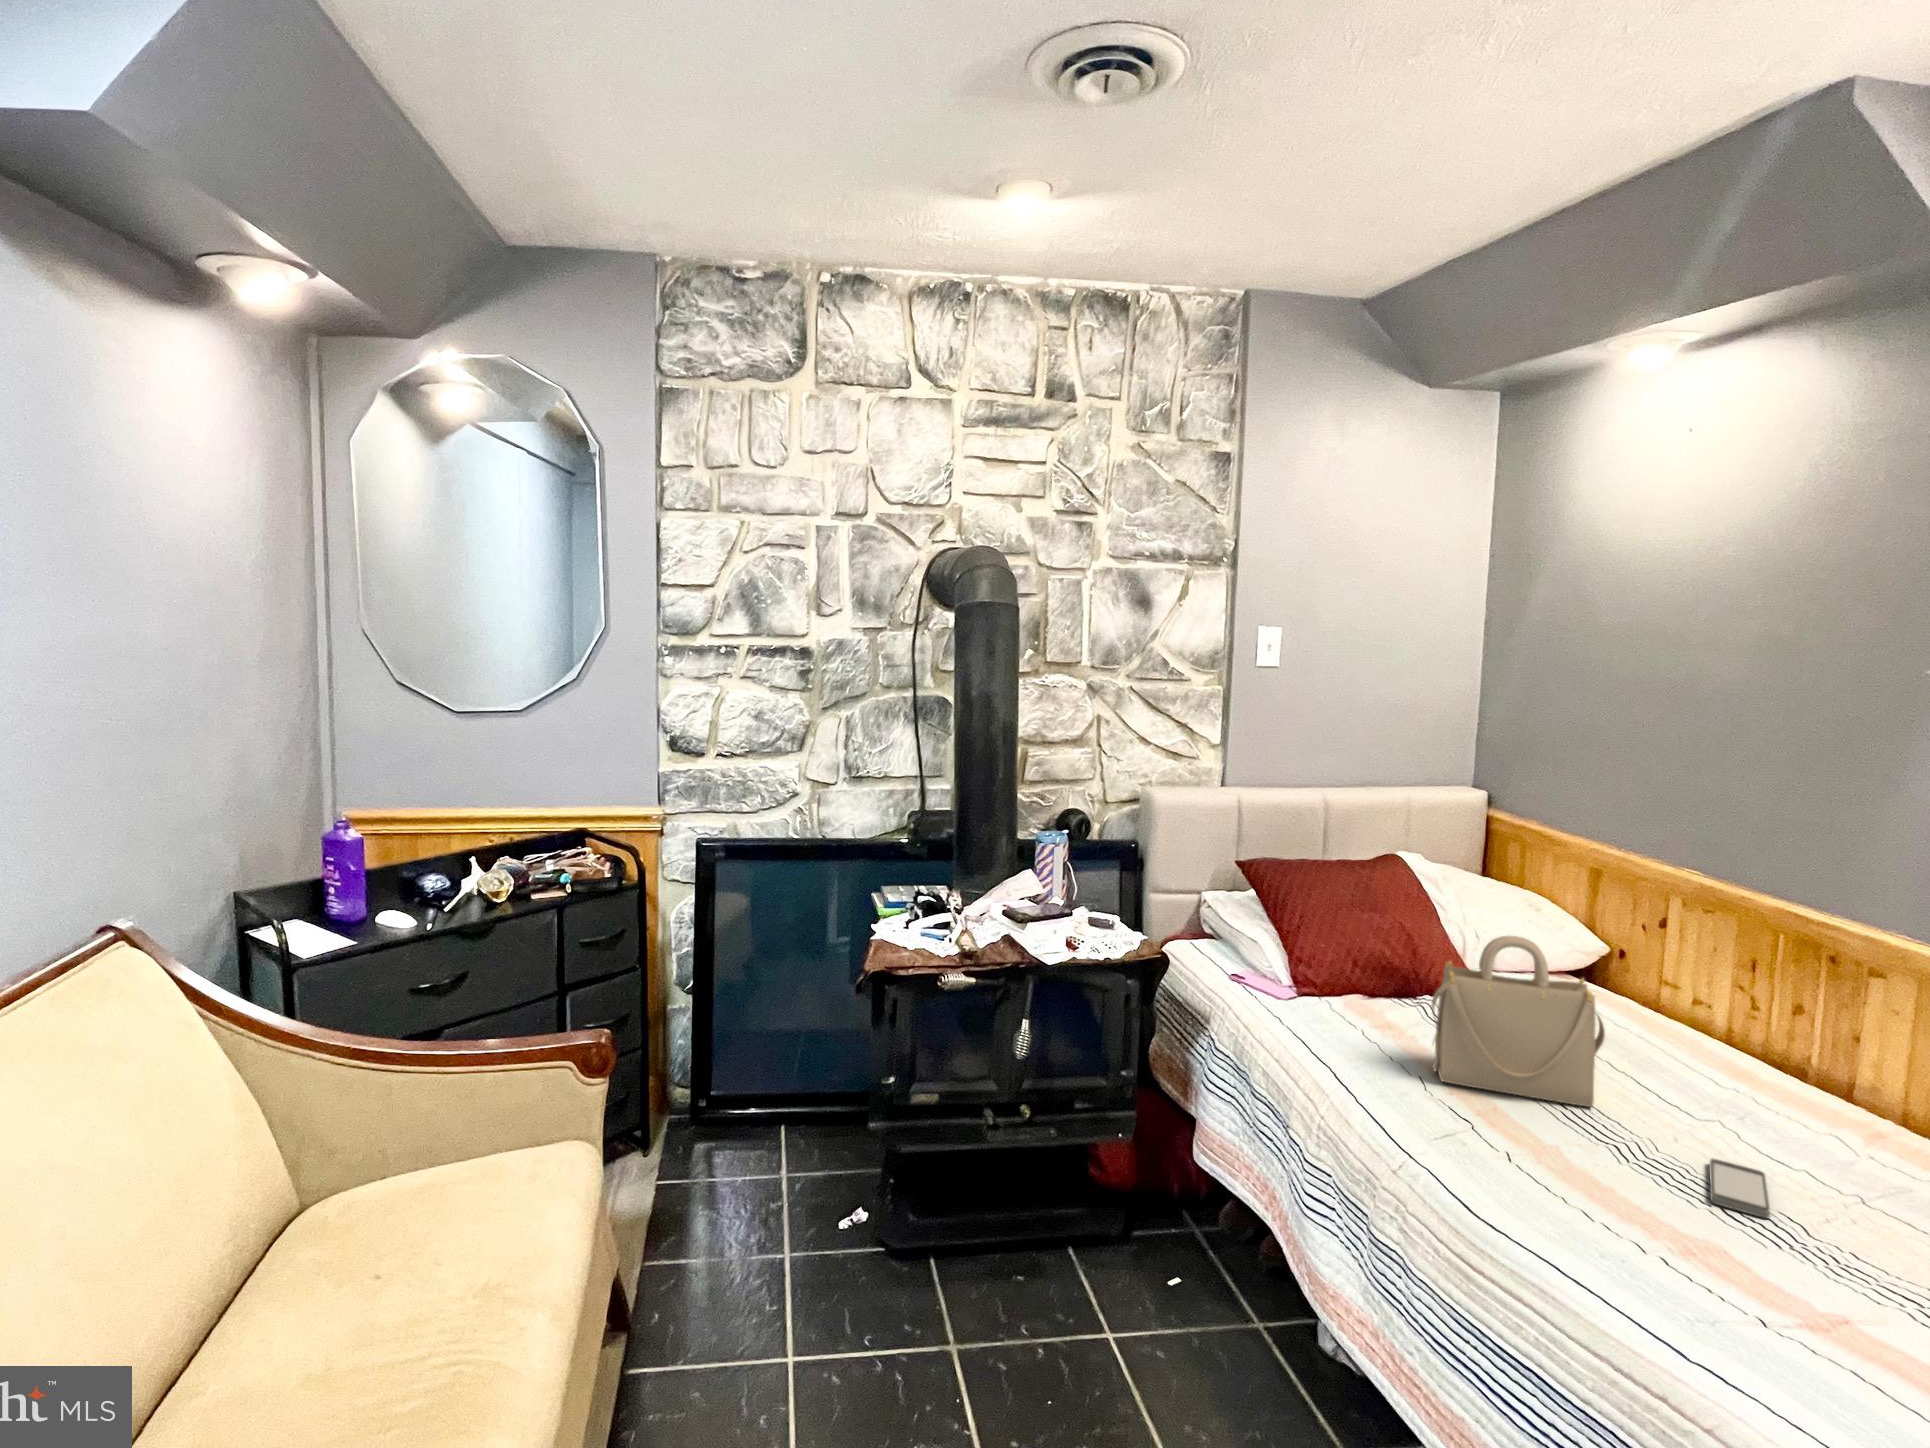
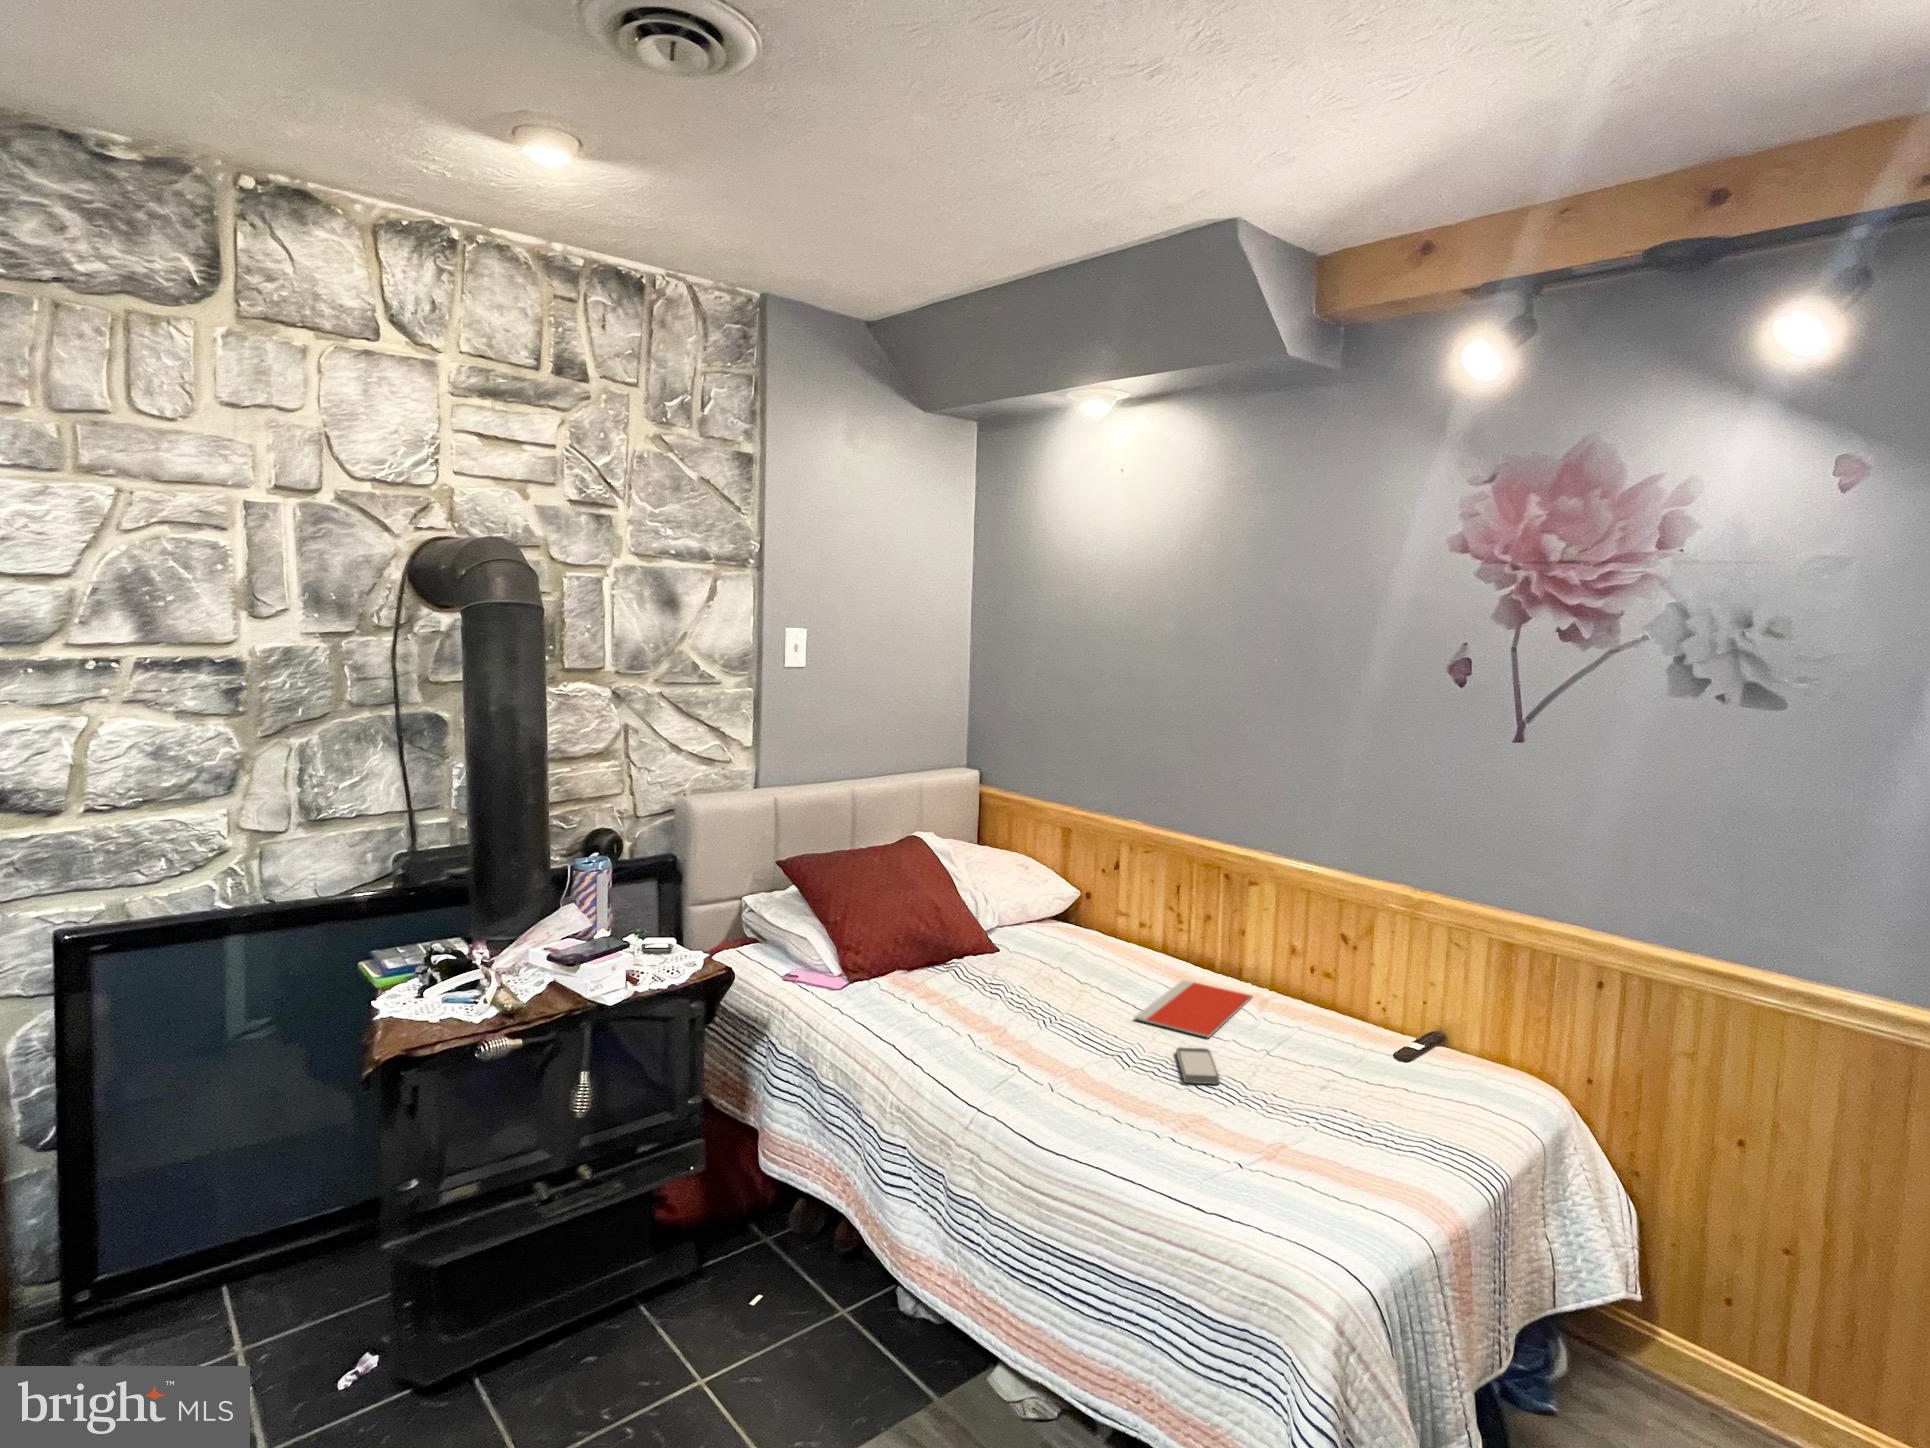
handbag: present [1432,936,1605,1107] -> none [973,897,1100,1035]
notebook: none [1656,1081,1865,1159] -> present [1134,980,1252,1037]

